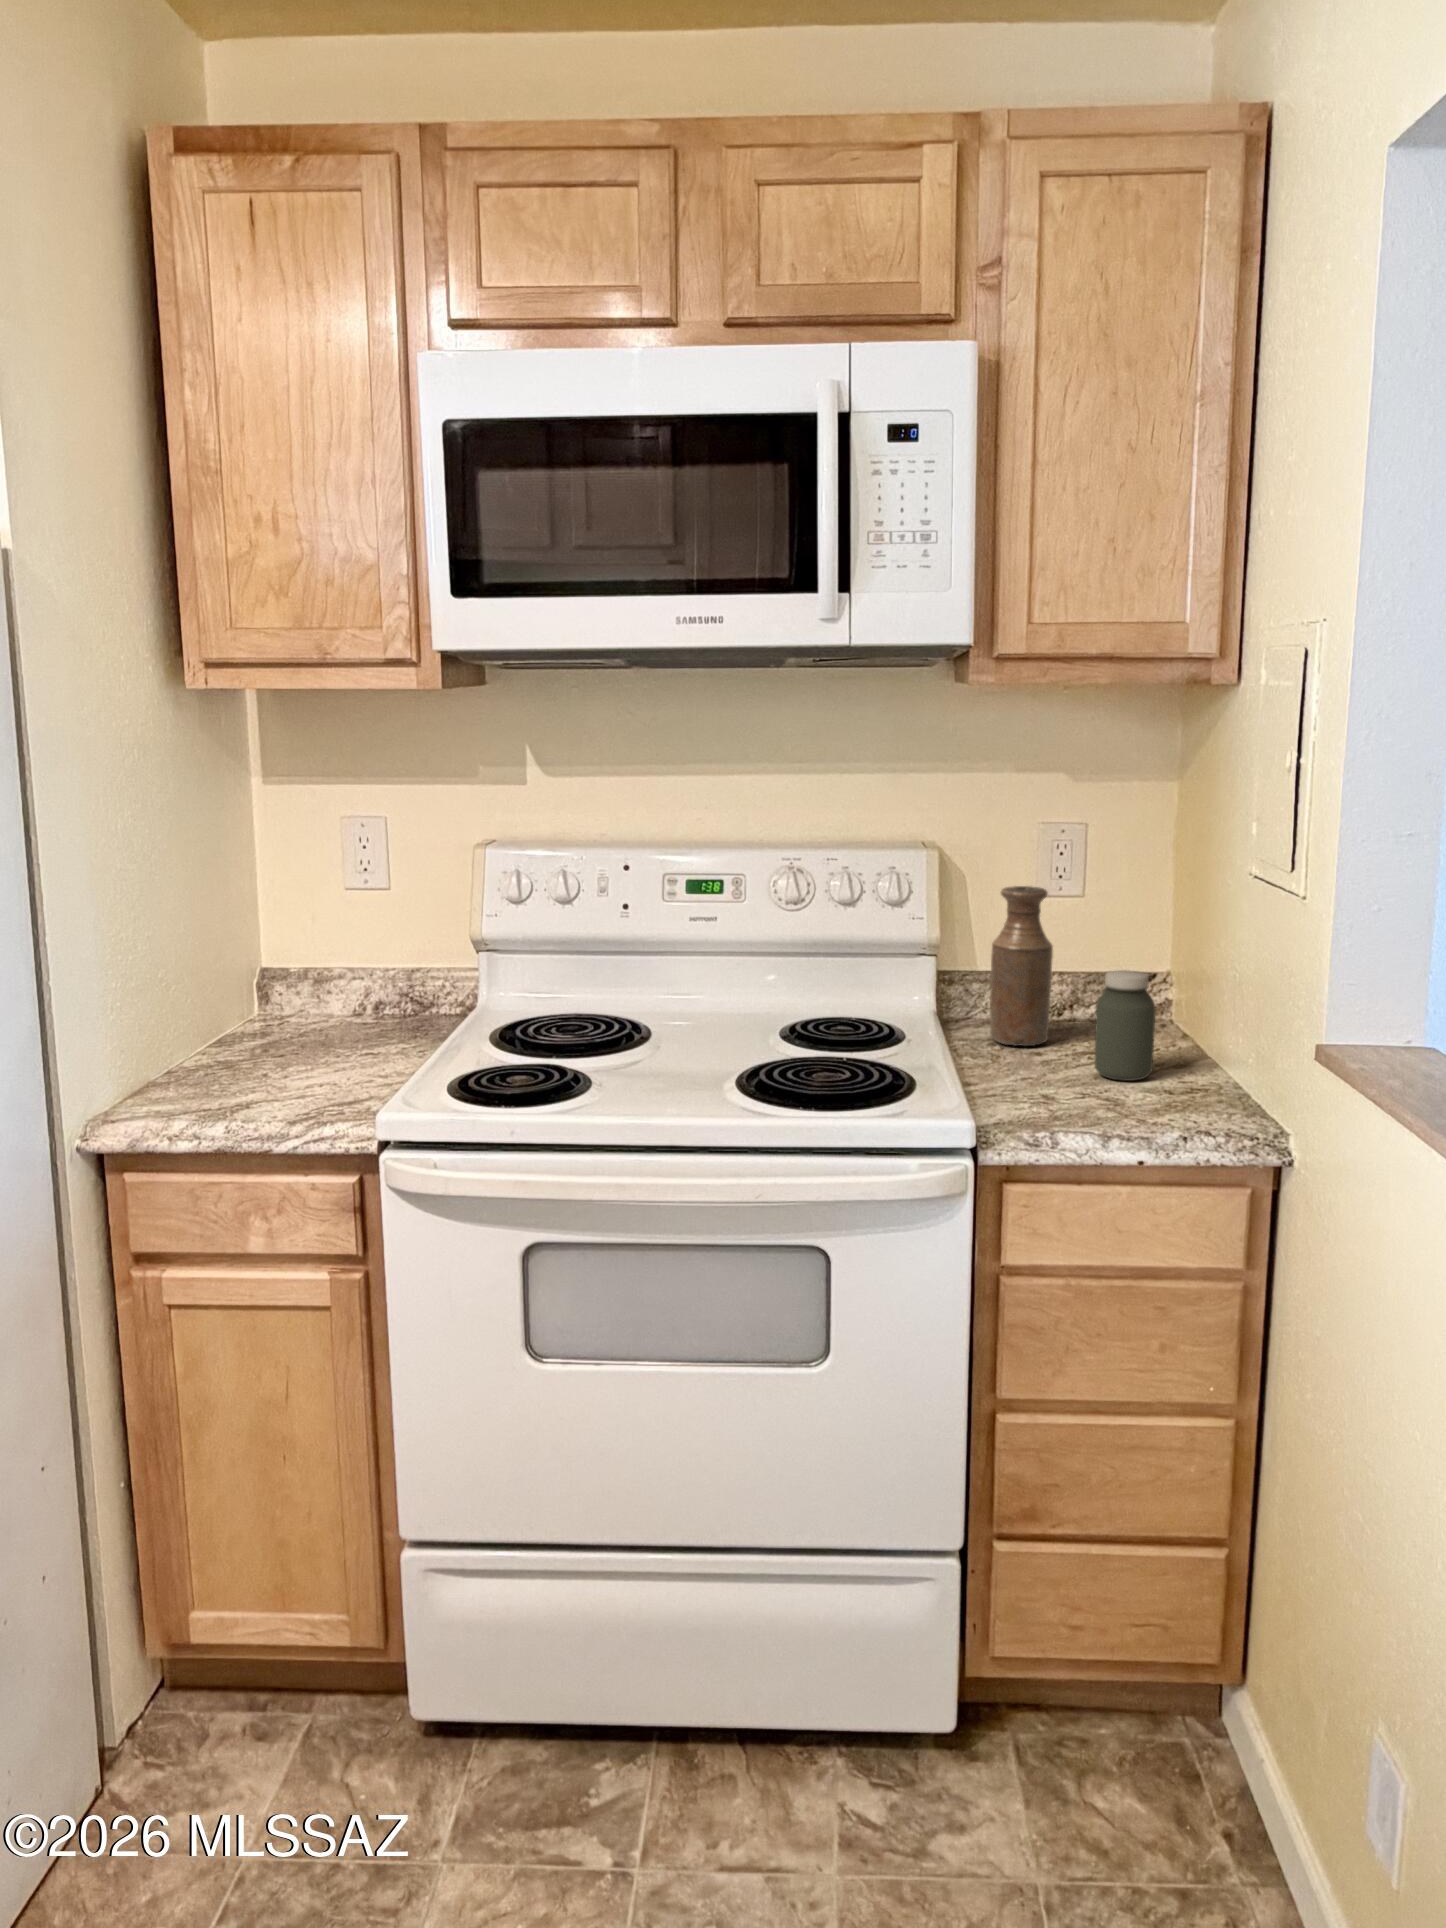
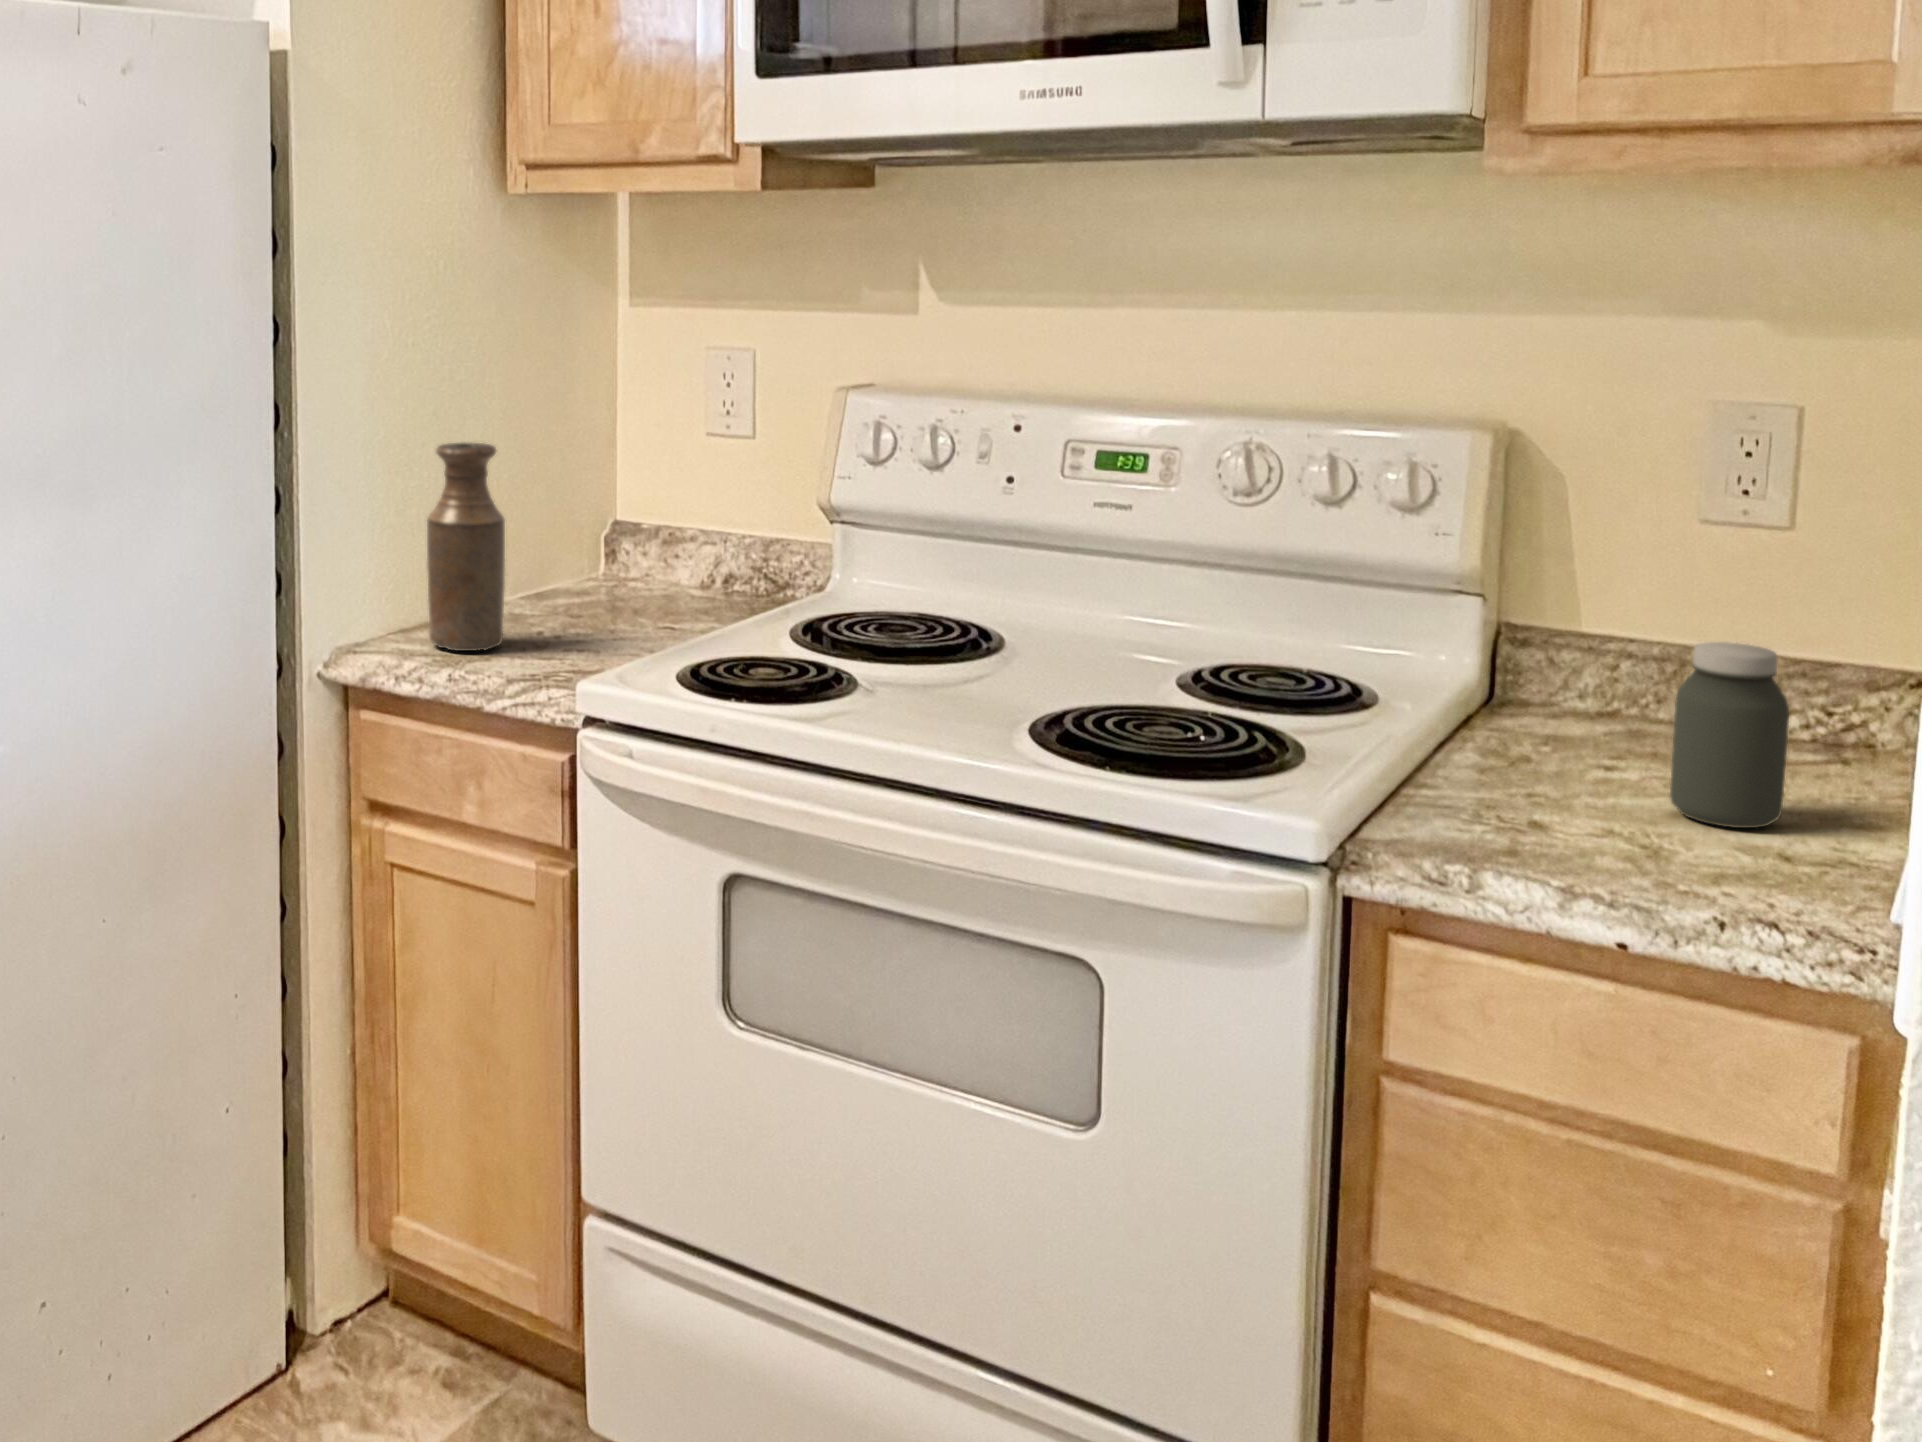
bottle: present [990,886,1053,1046] -> present [427,442,505,651]

